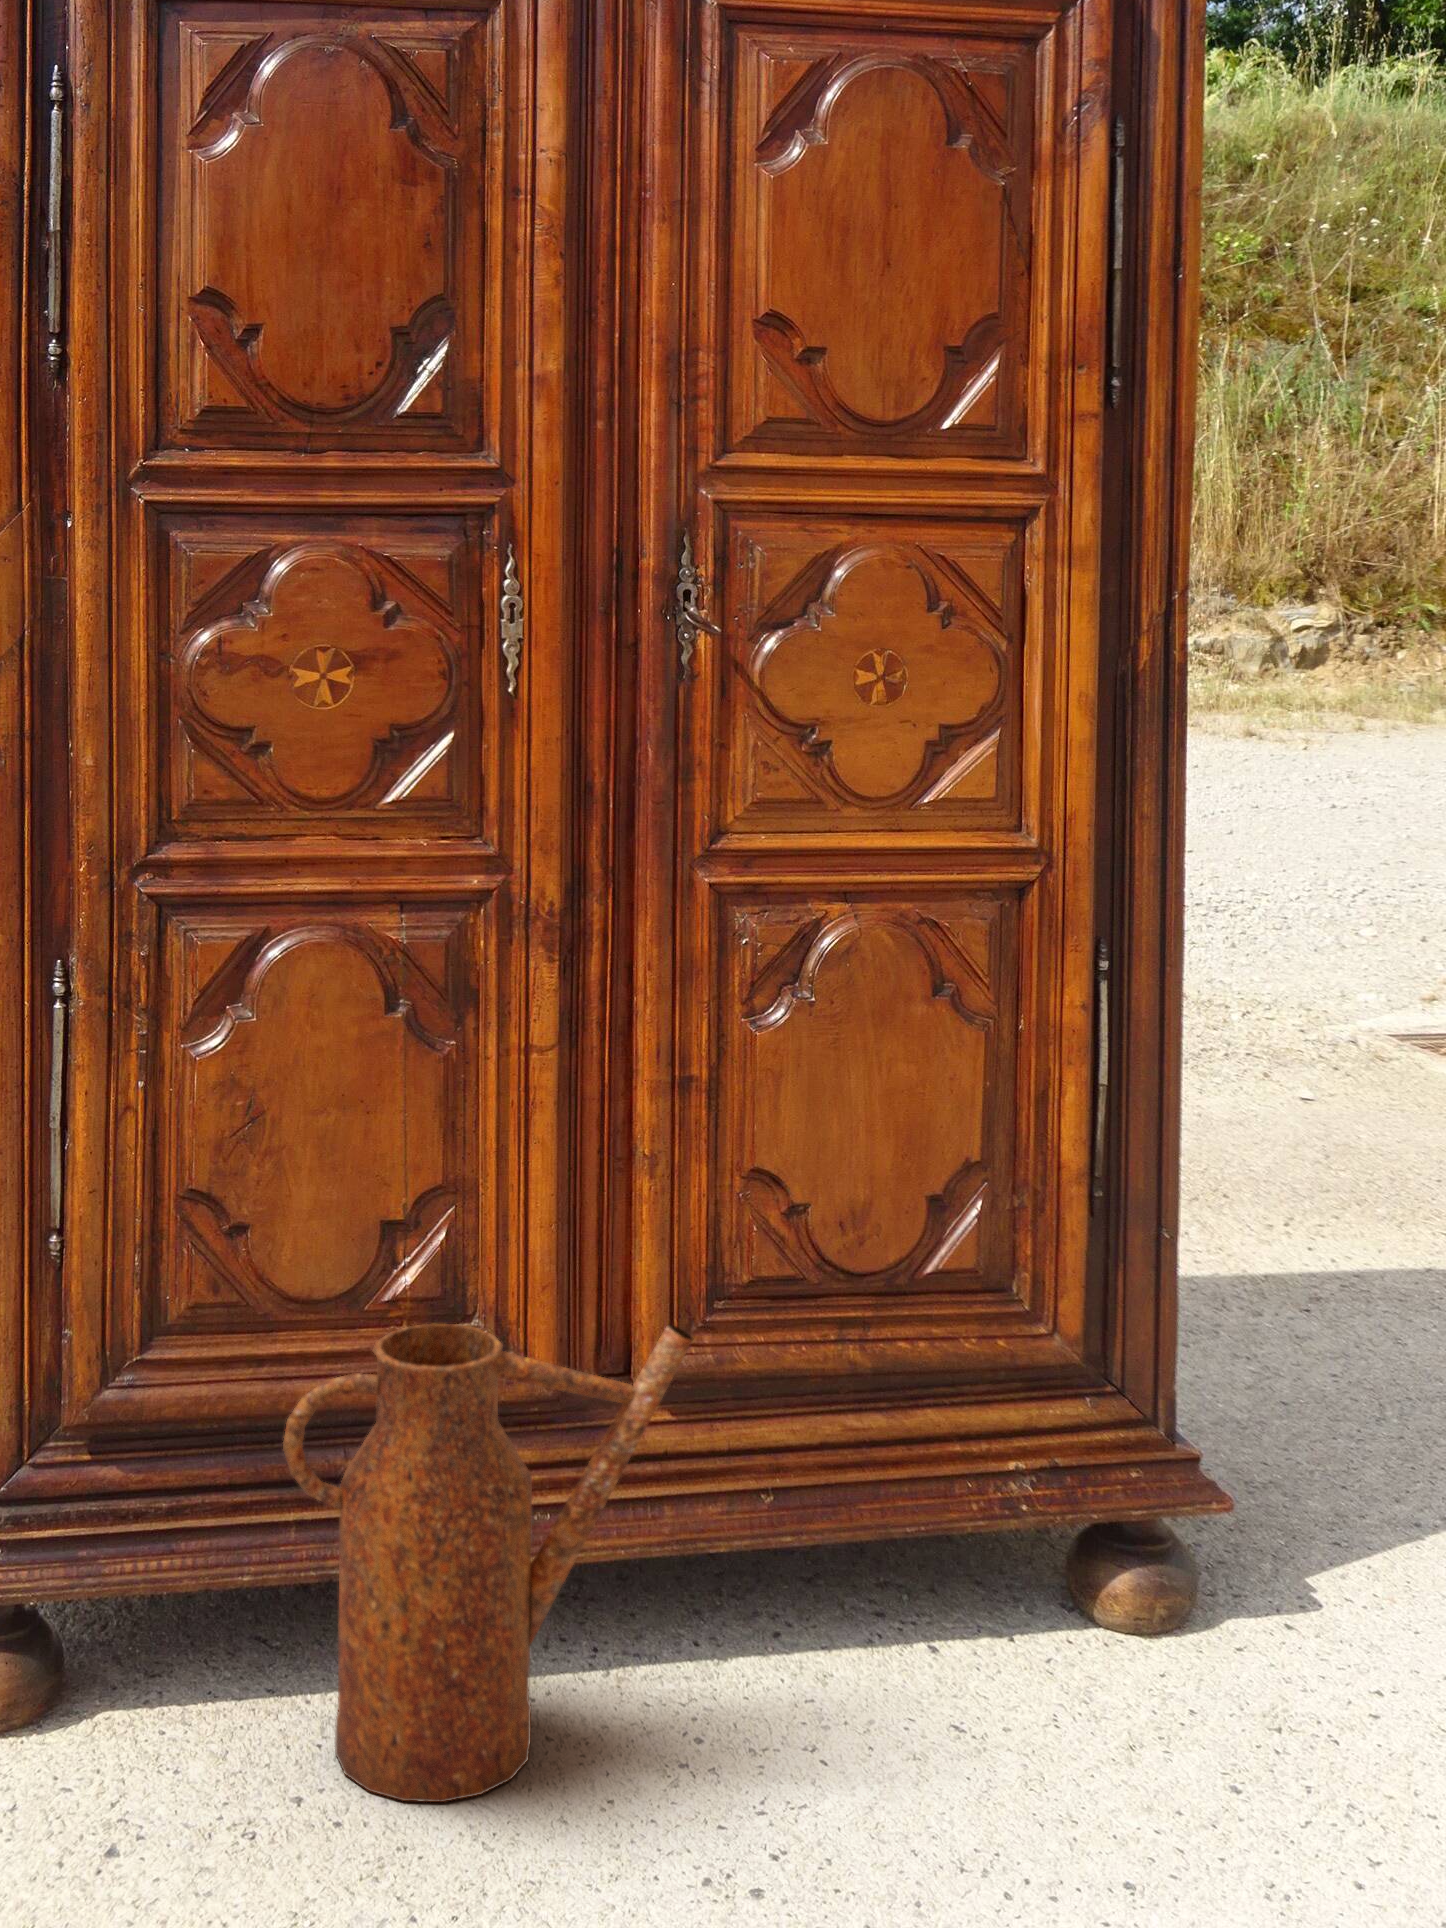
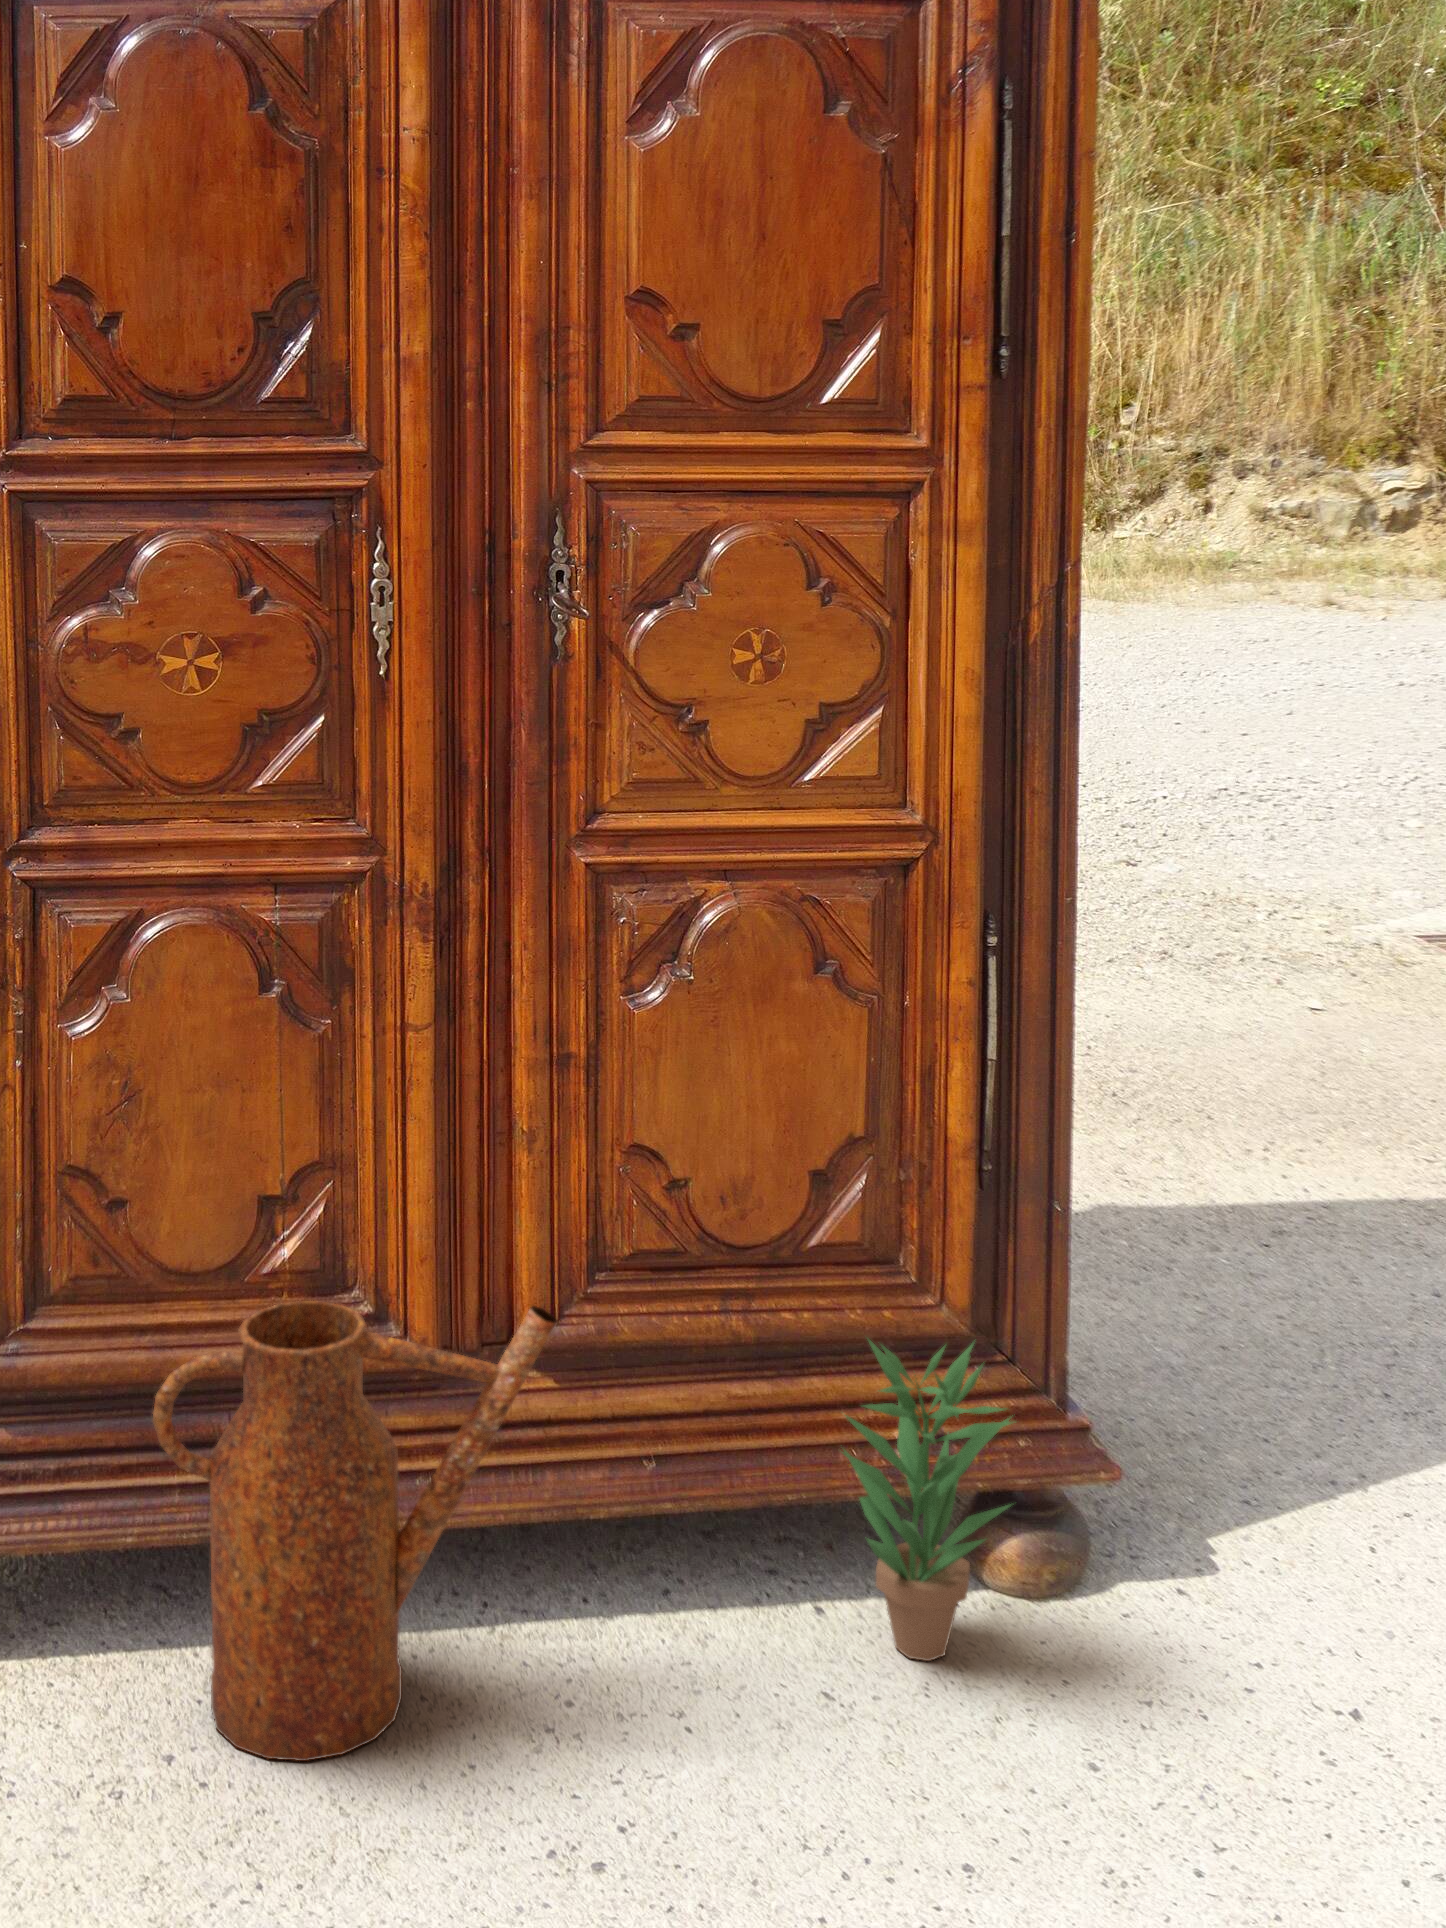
potted plant: none [959,1355,1147,1691] -> present [842,1339,1014,1661]

